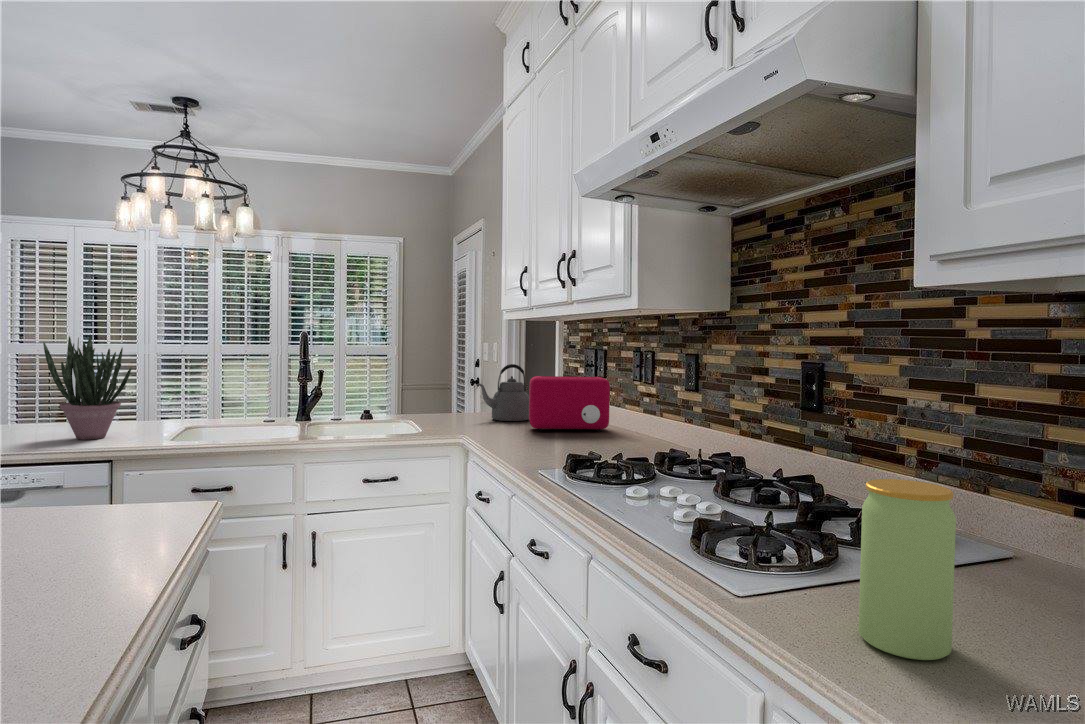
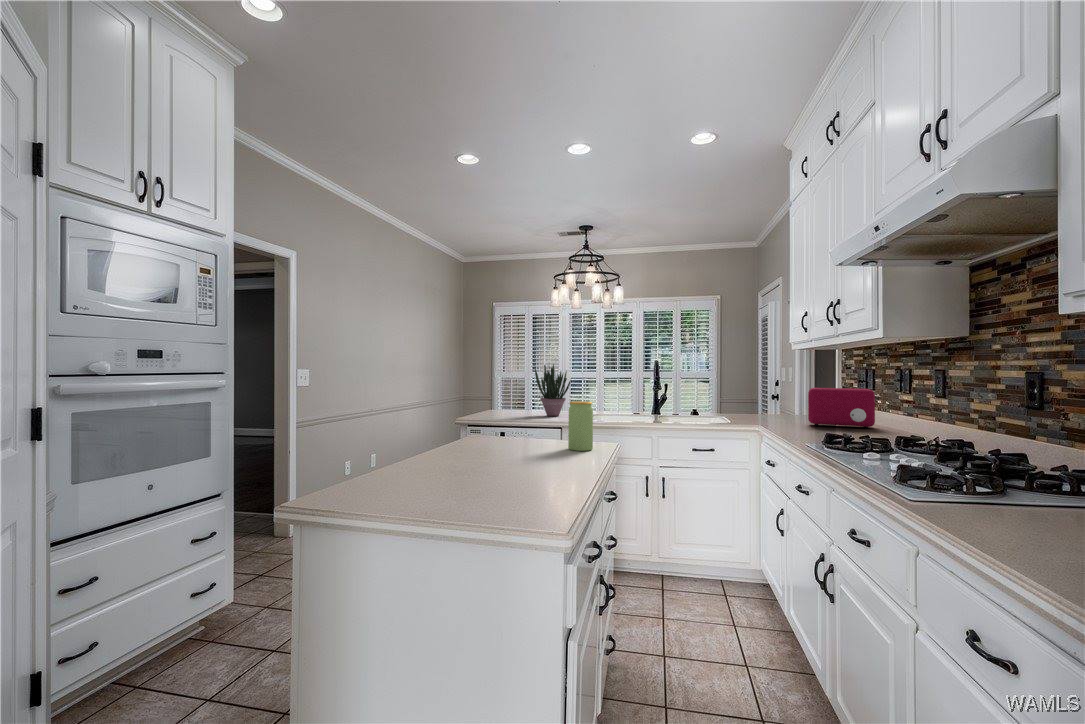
kettle: present [476,364,529,421] -> none [769,380,813,420]
jar: present [858,479,956,660] -> present [568,401,593,451]

